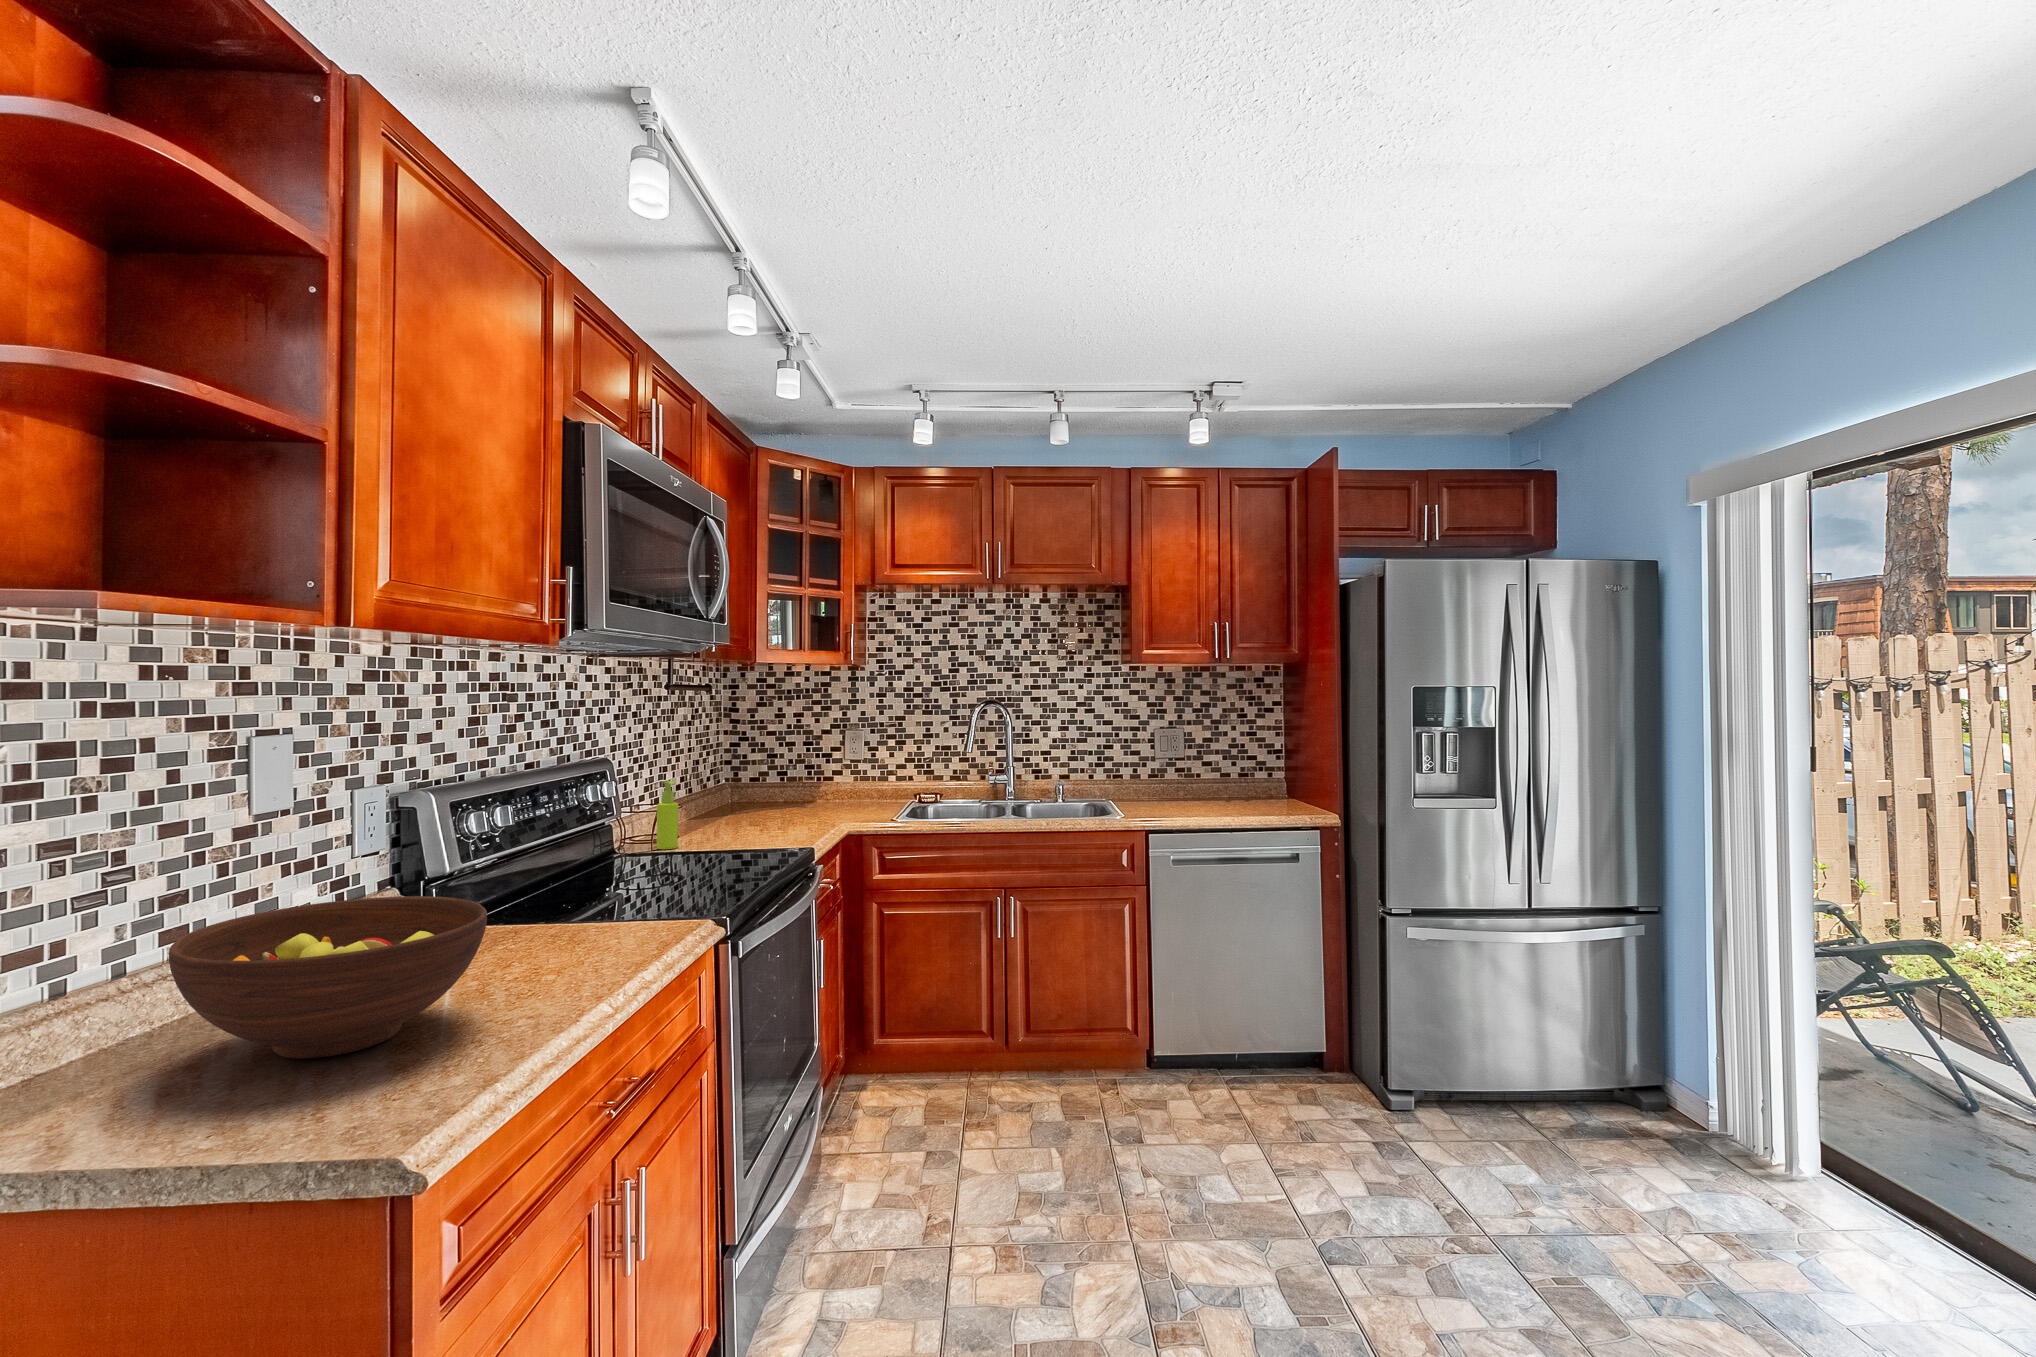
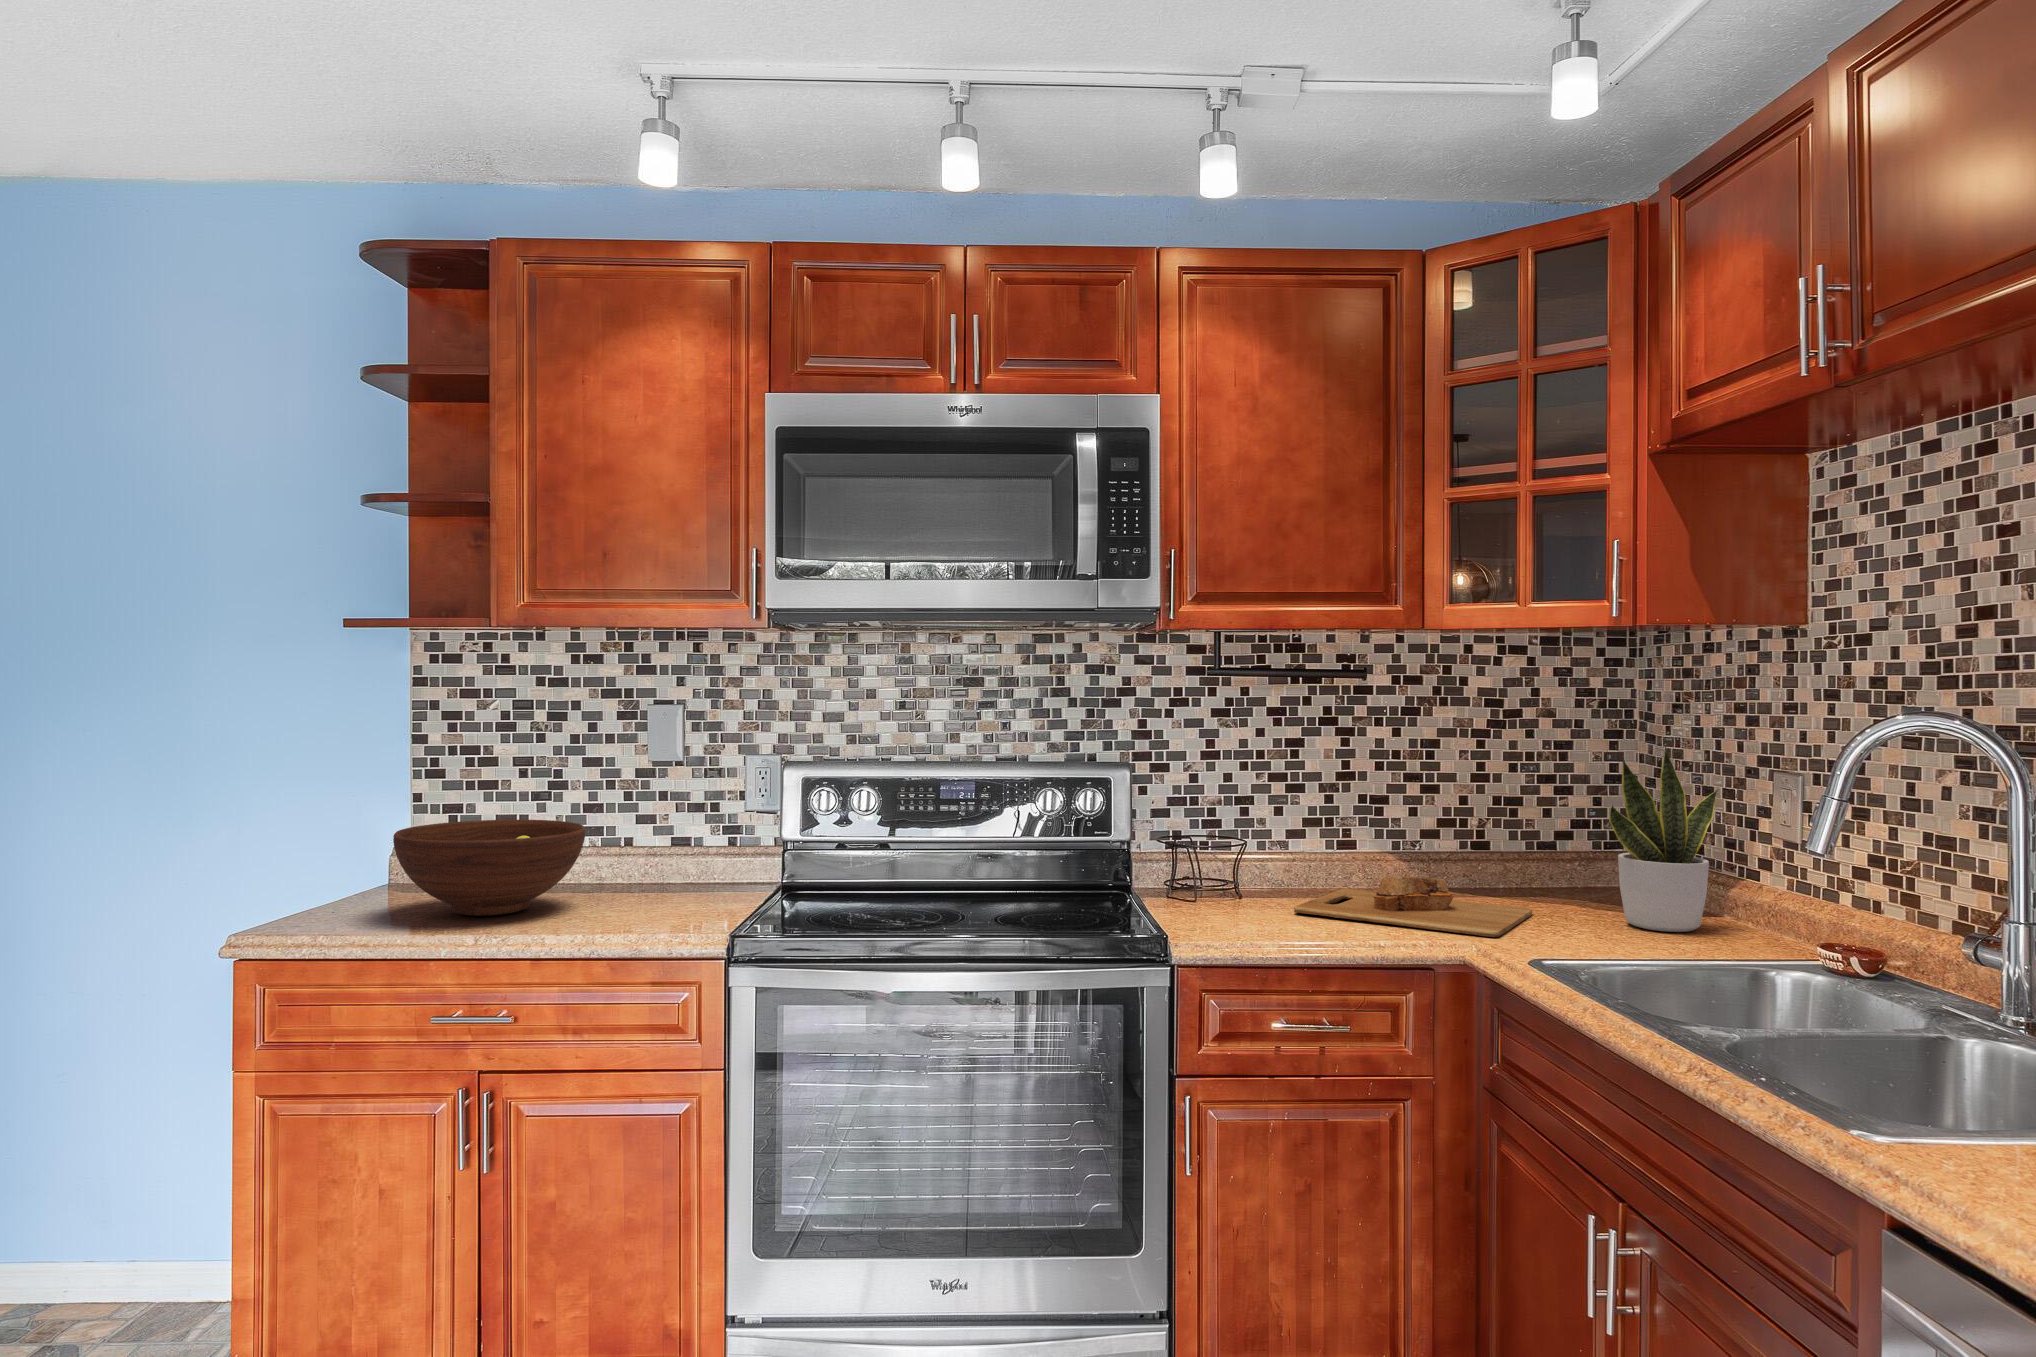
potted plant: none [809,720,850,813] -> present [1609,745,1719,932]
soap dispenser: present [657,781,678,849] -> none [1209,805,1237,900]
cutting board: none [685,806,834,841] -> present [1294,877,1532,937]

